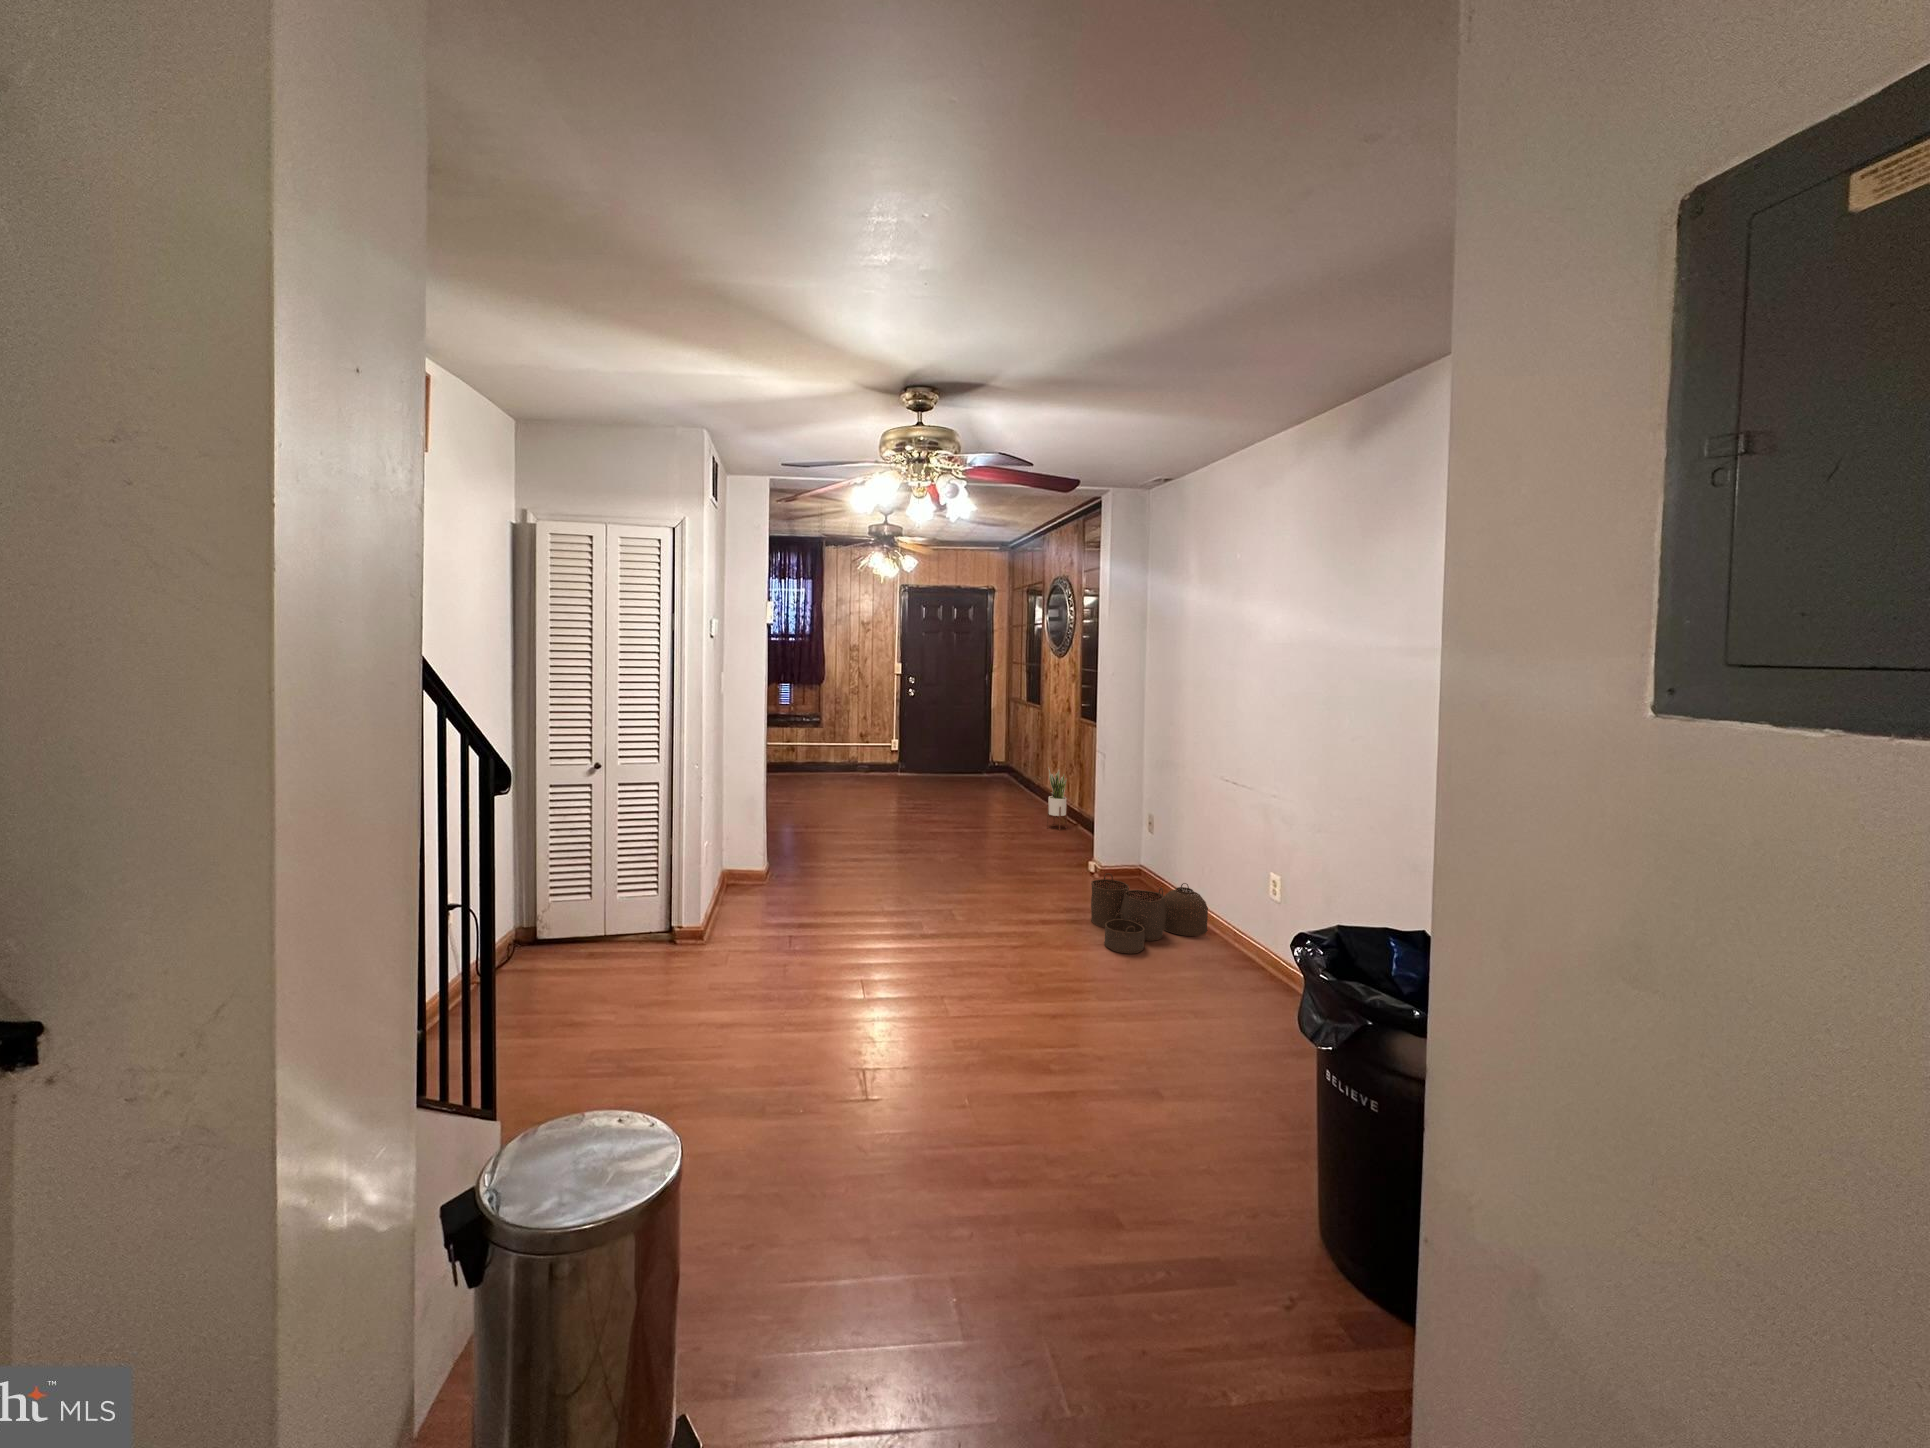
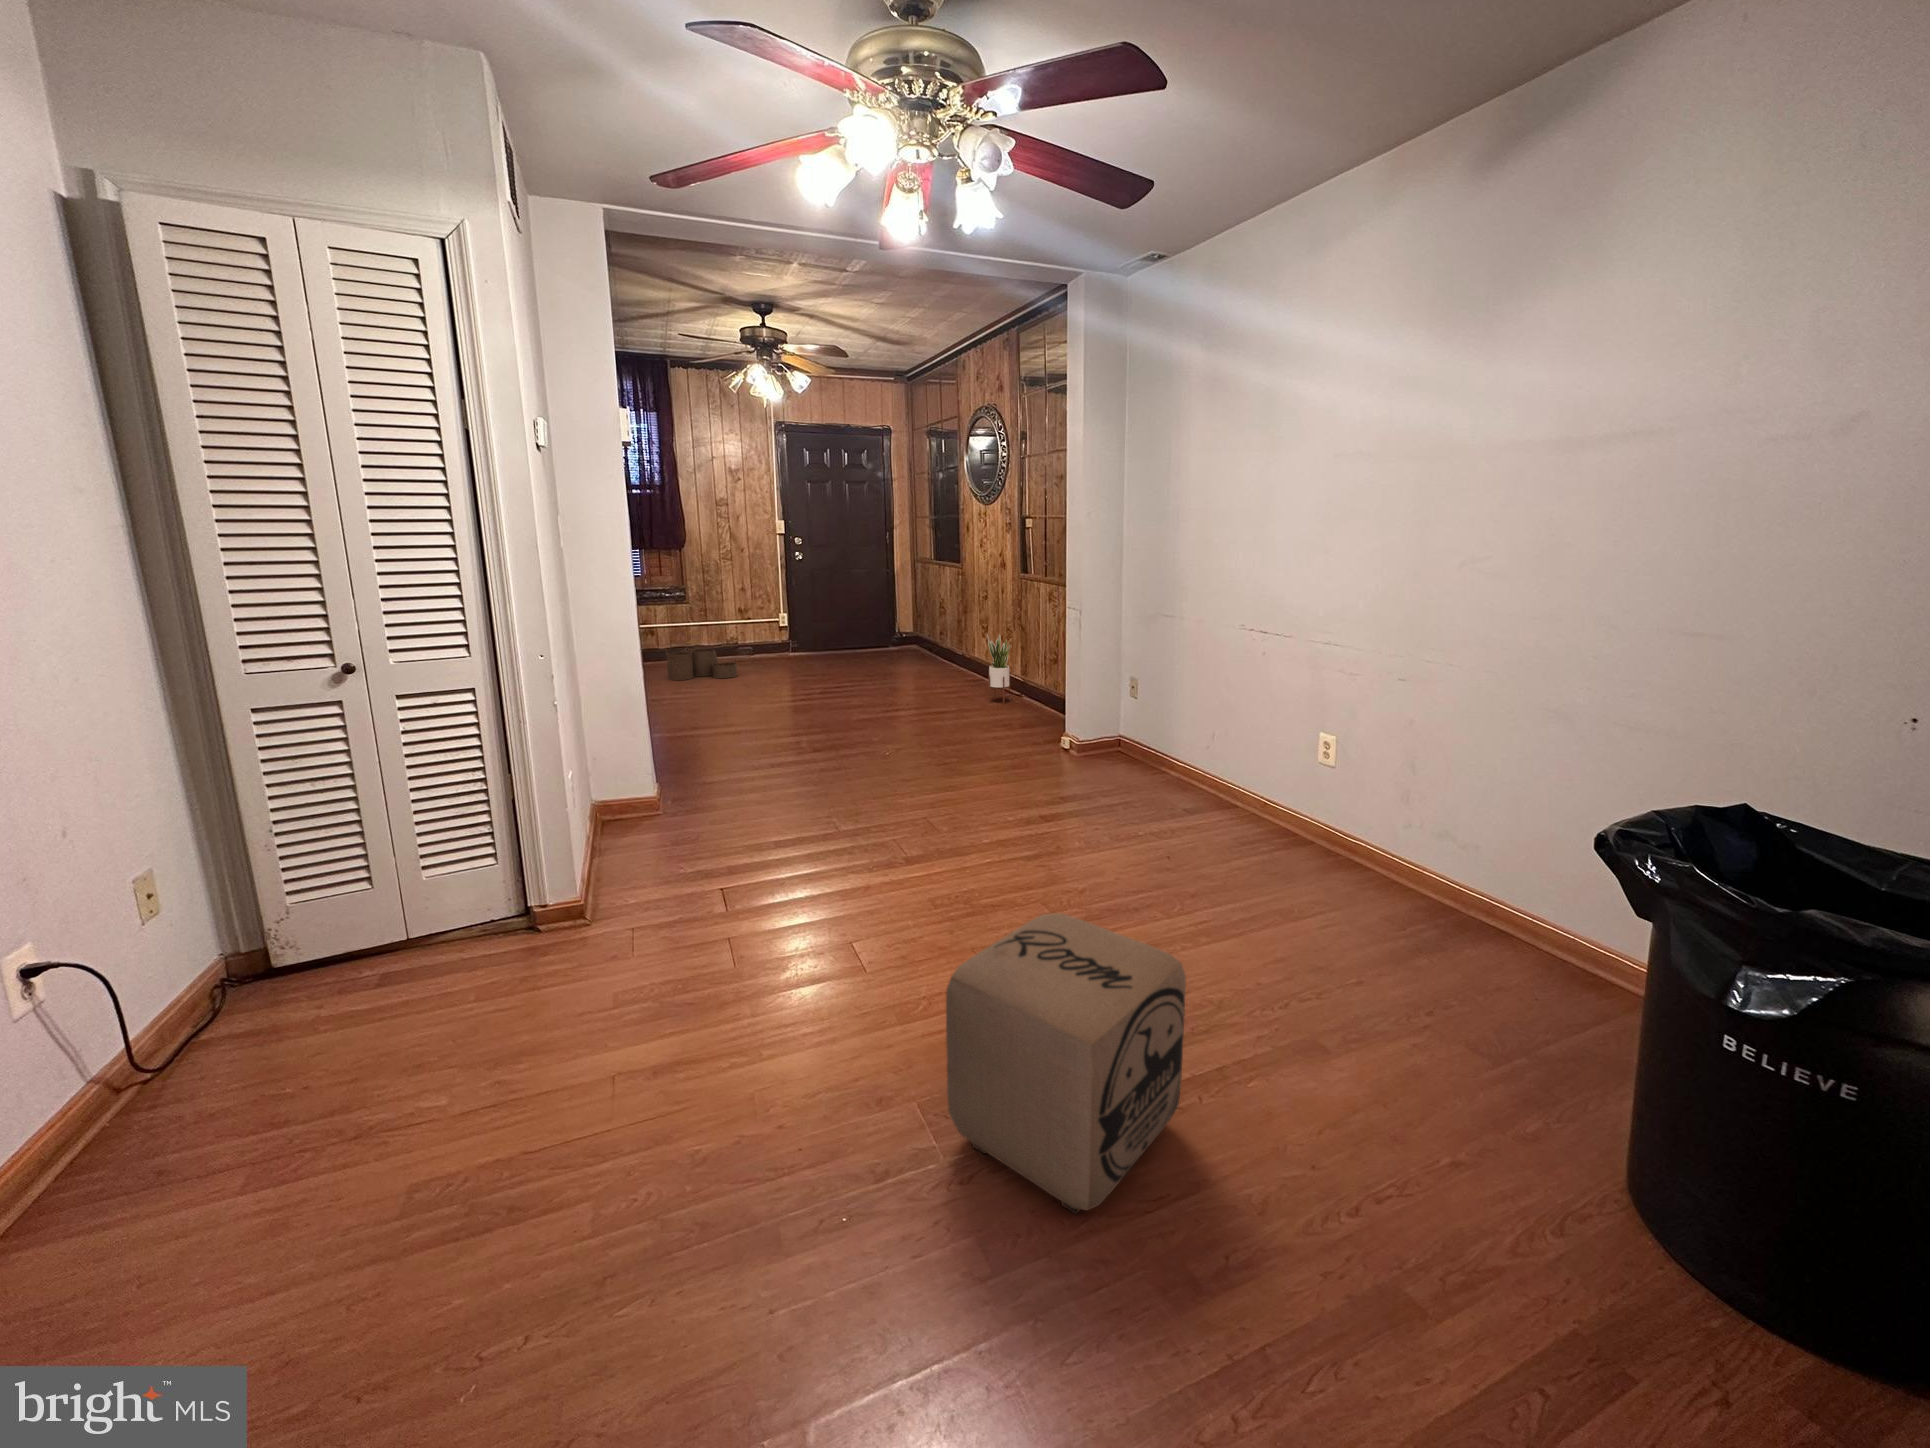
woven basket: present [1091,873,1208,954] -> present [665,644,737,680]
ottoman: none [870,960,1024,1144] -> present [946,913,1186,1214]

